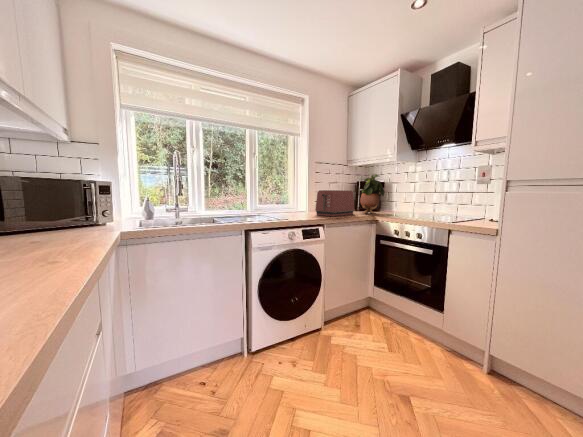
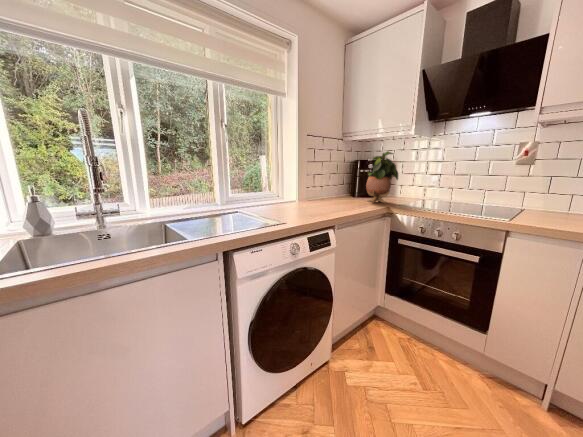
toaster: present [315,190,354,216] -> none [314,173,362,211]

